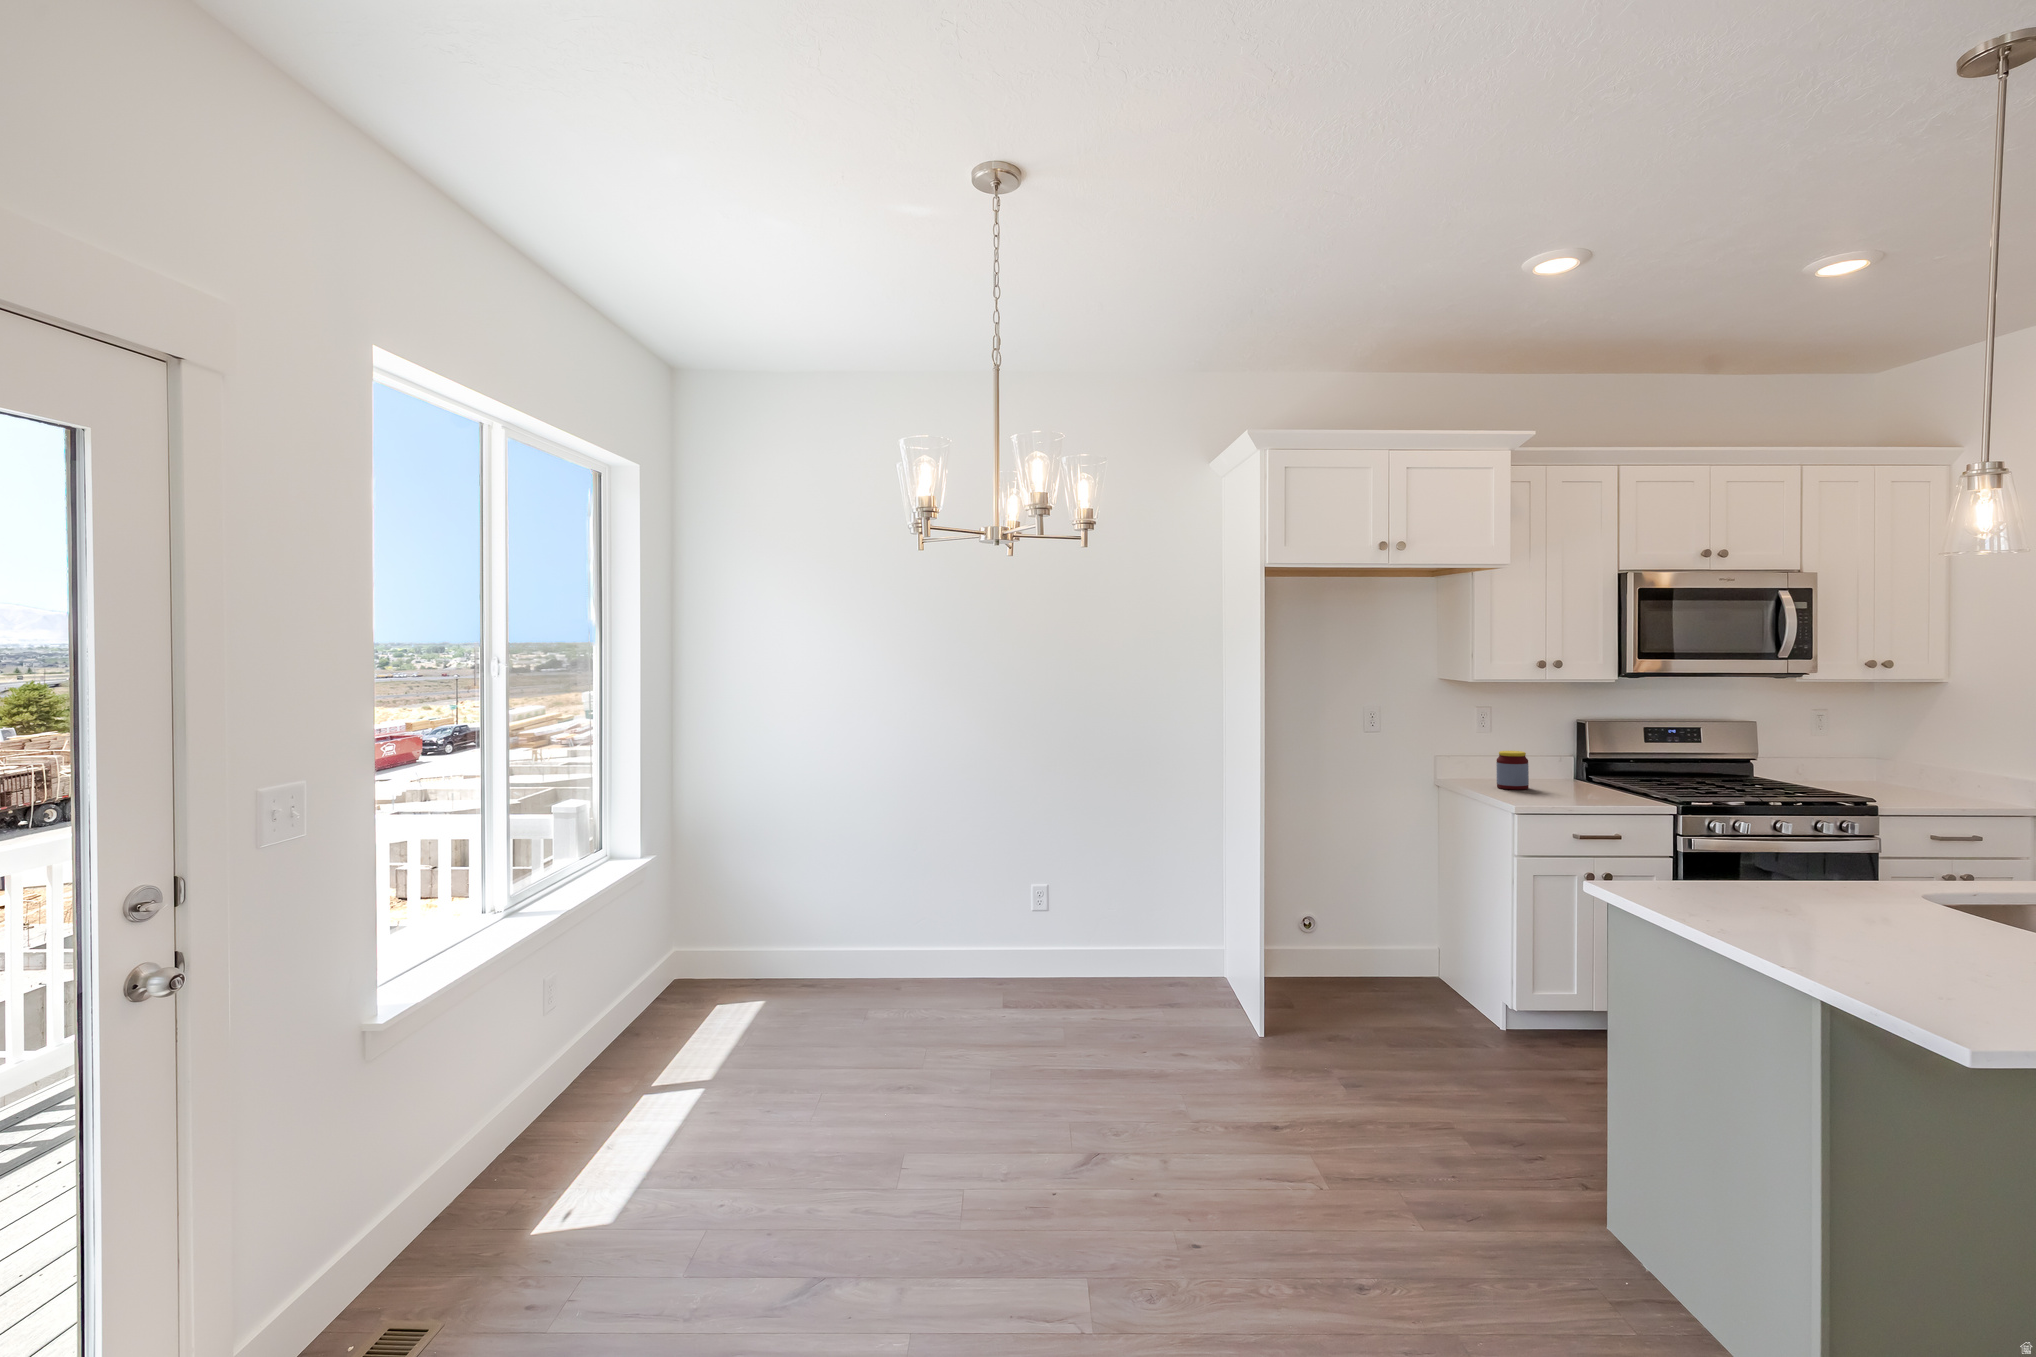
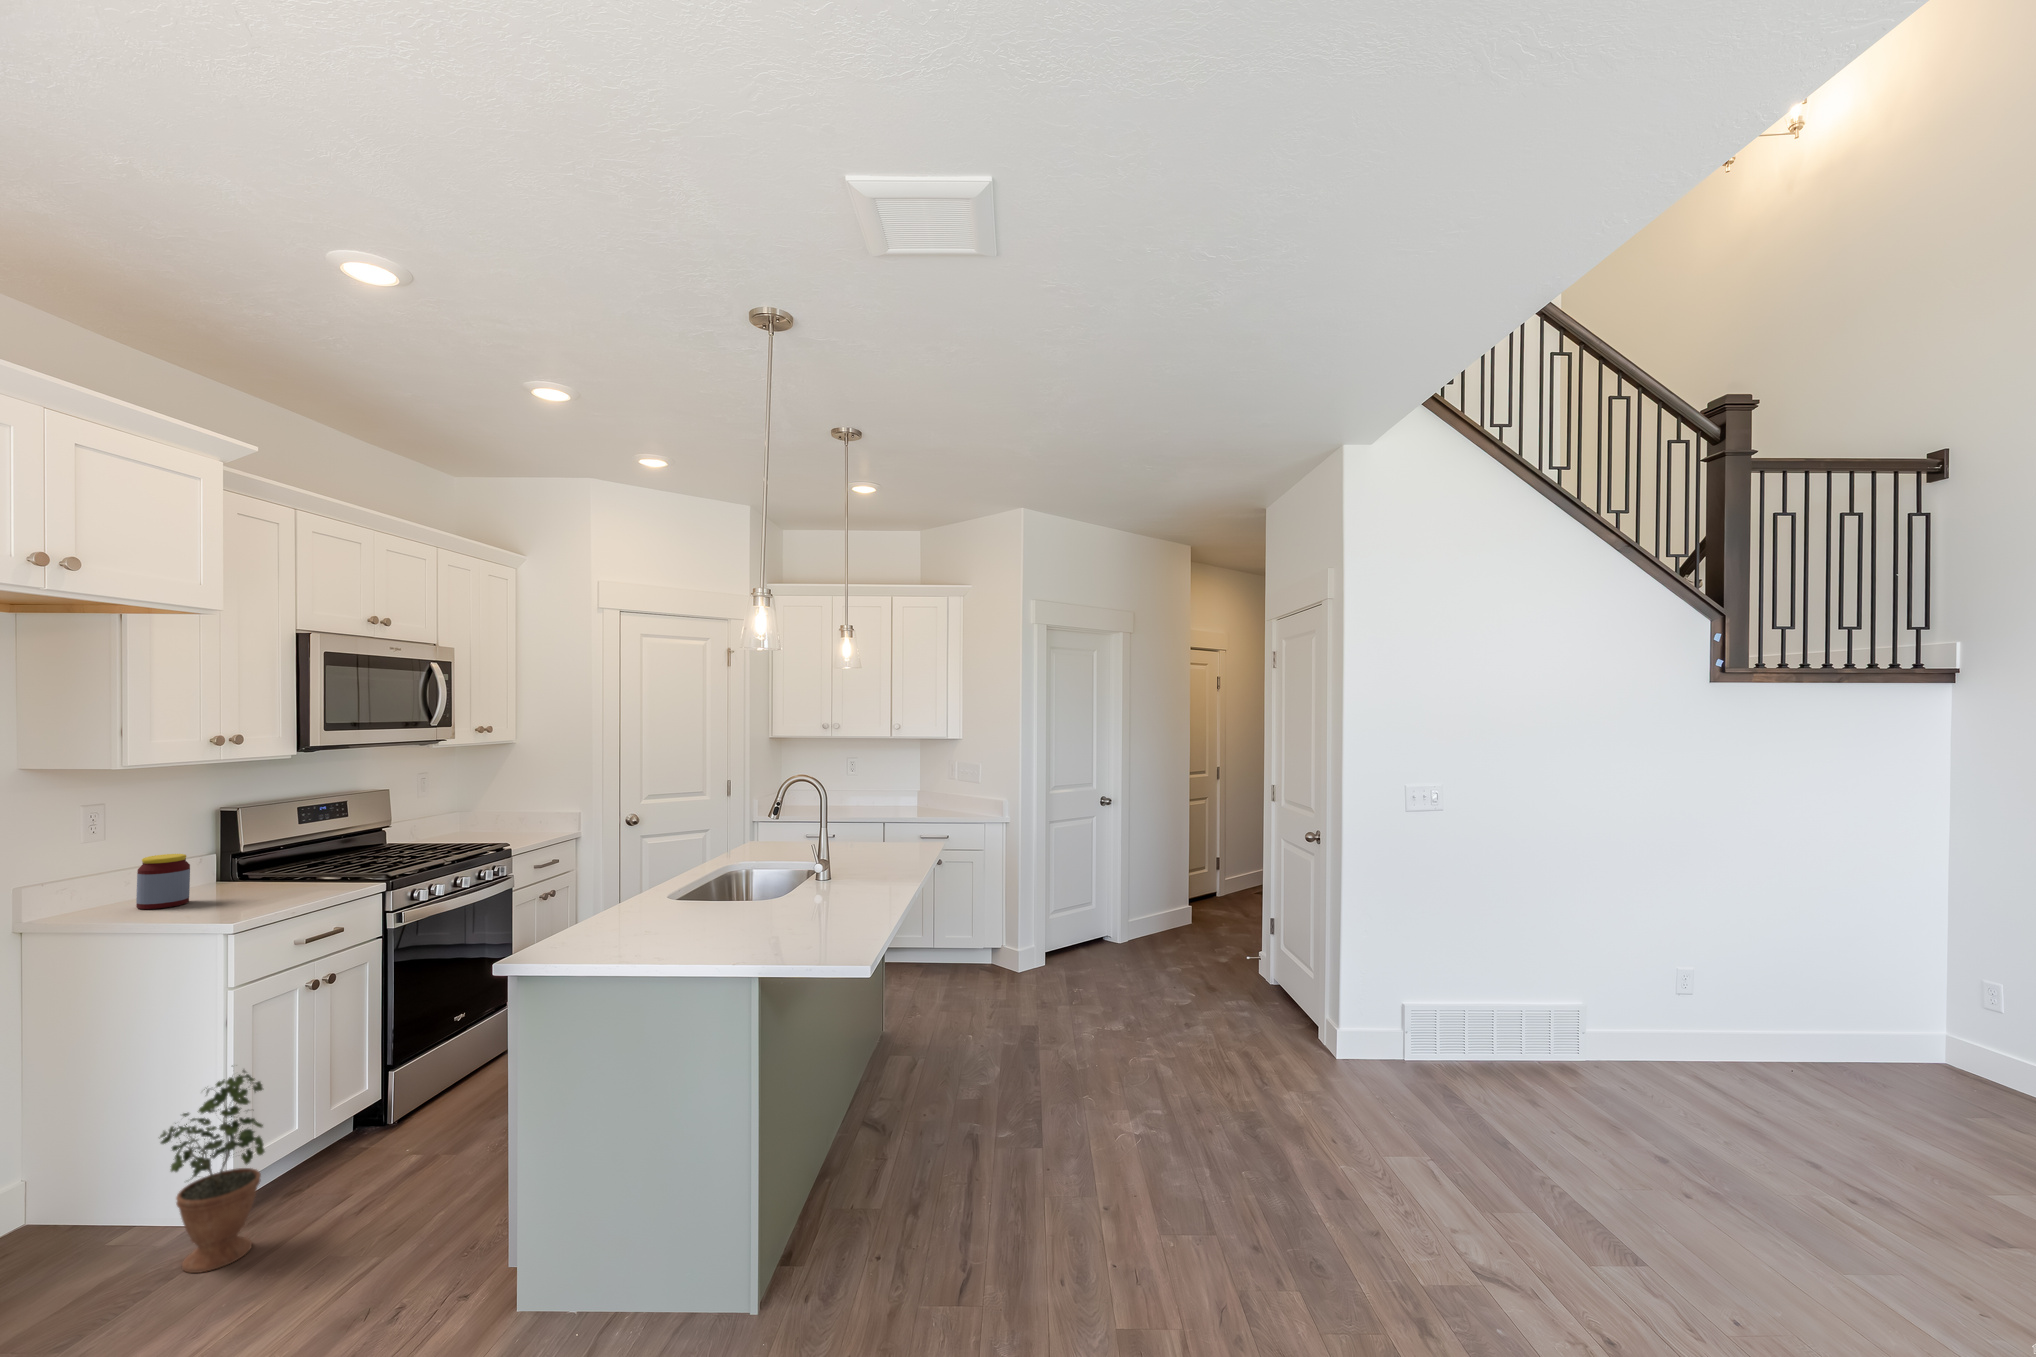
potted plant: none [1471,914,1540,1058] -> present [160,1070,265,1273]

